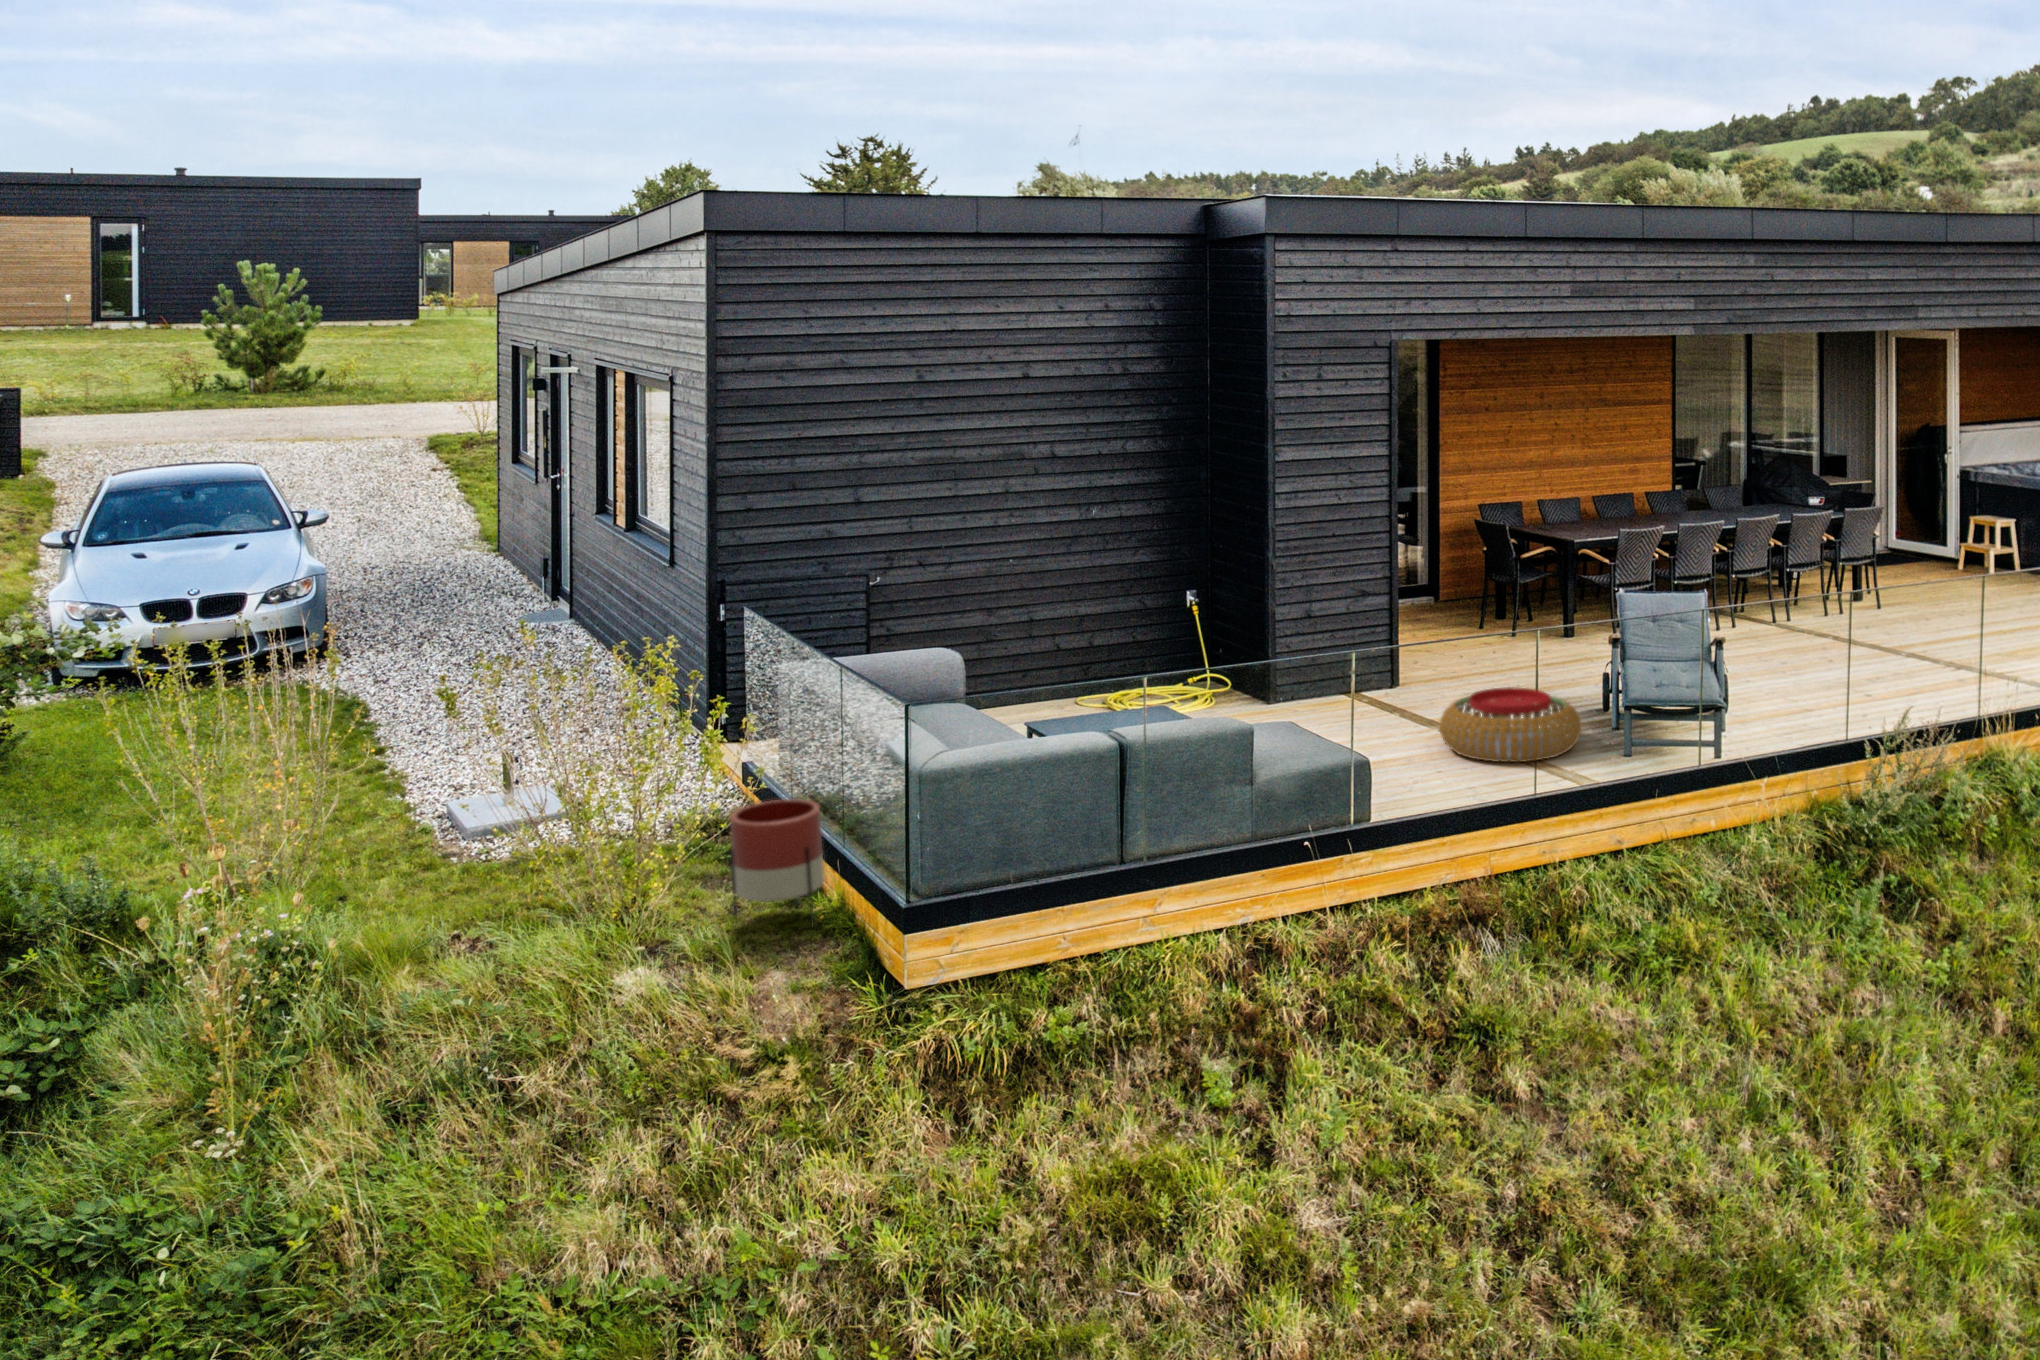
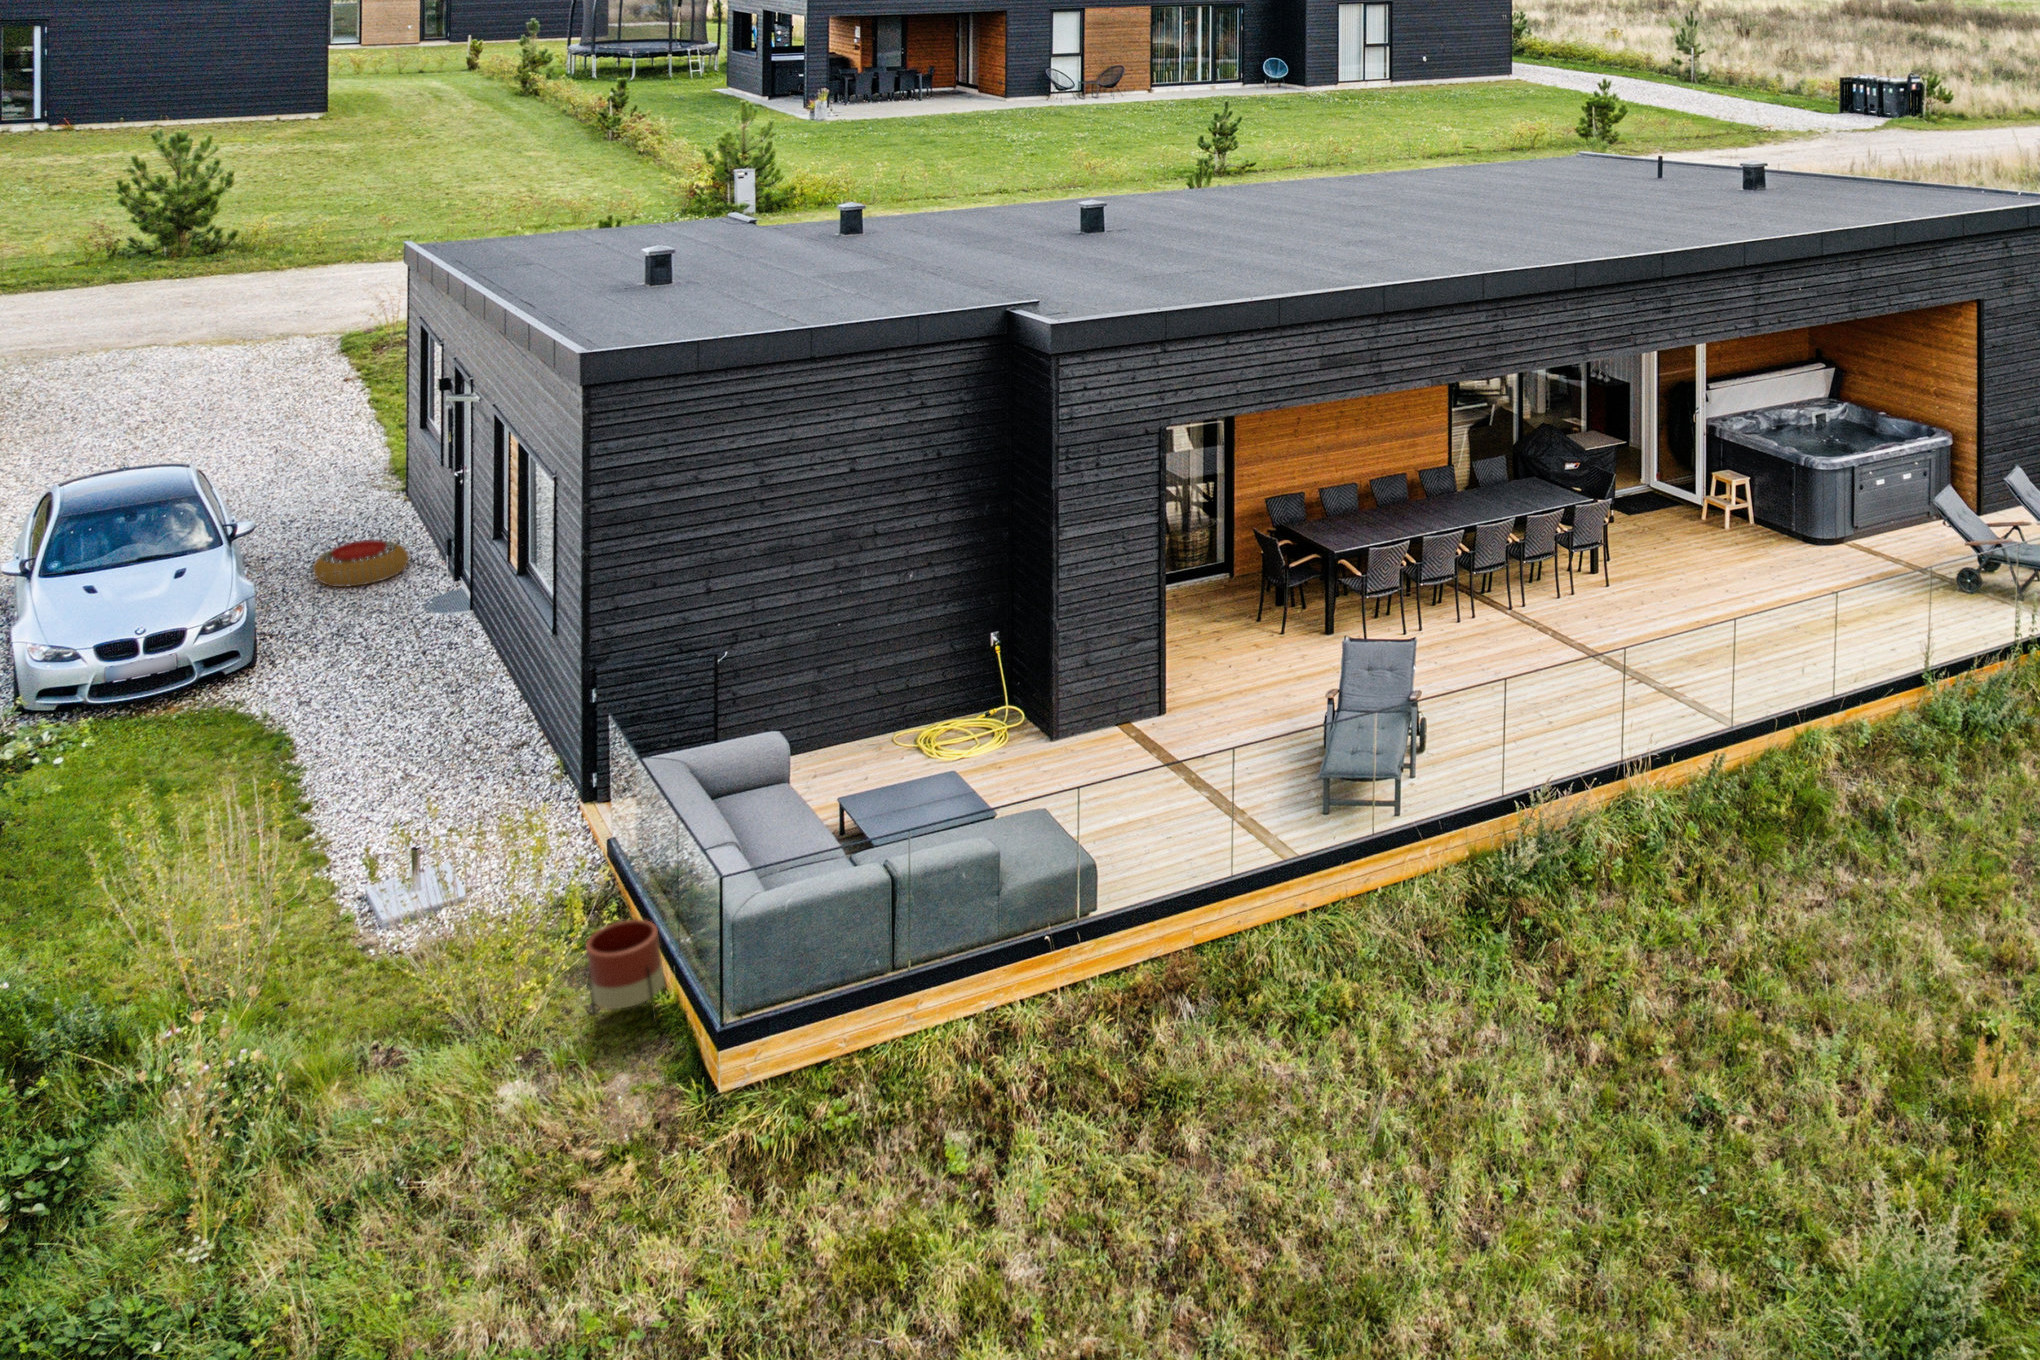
pouf: present [1440,687,1581,762] -> present [313,540,409,587]

